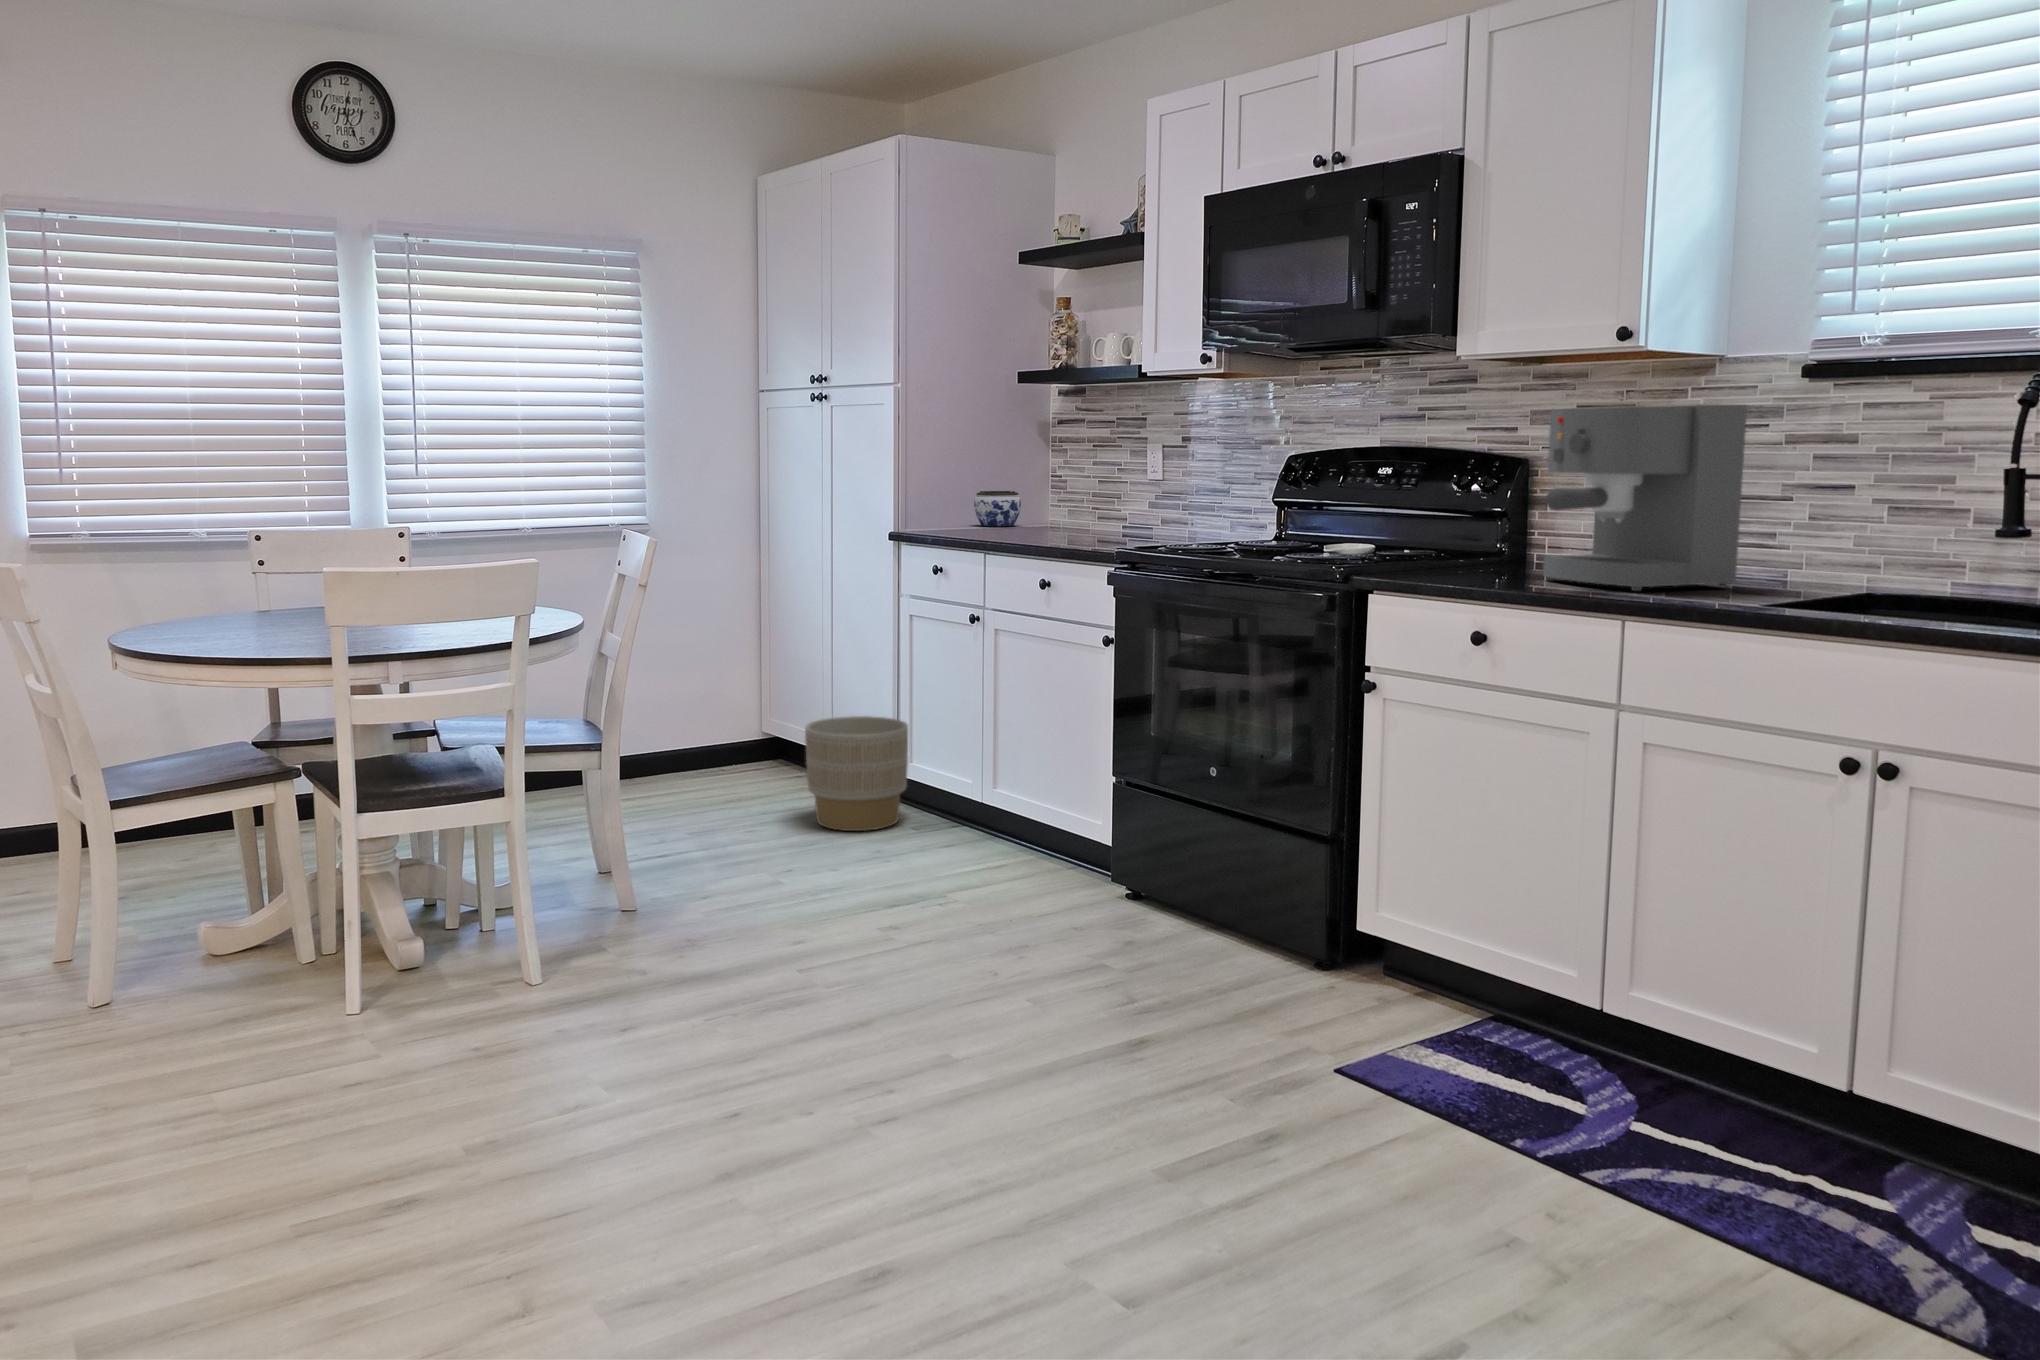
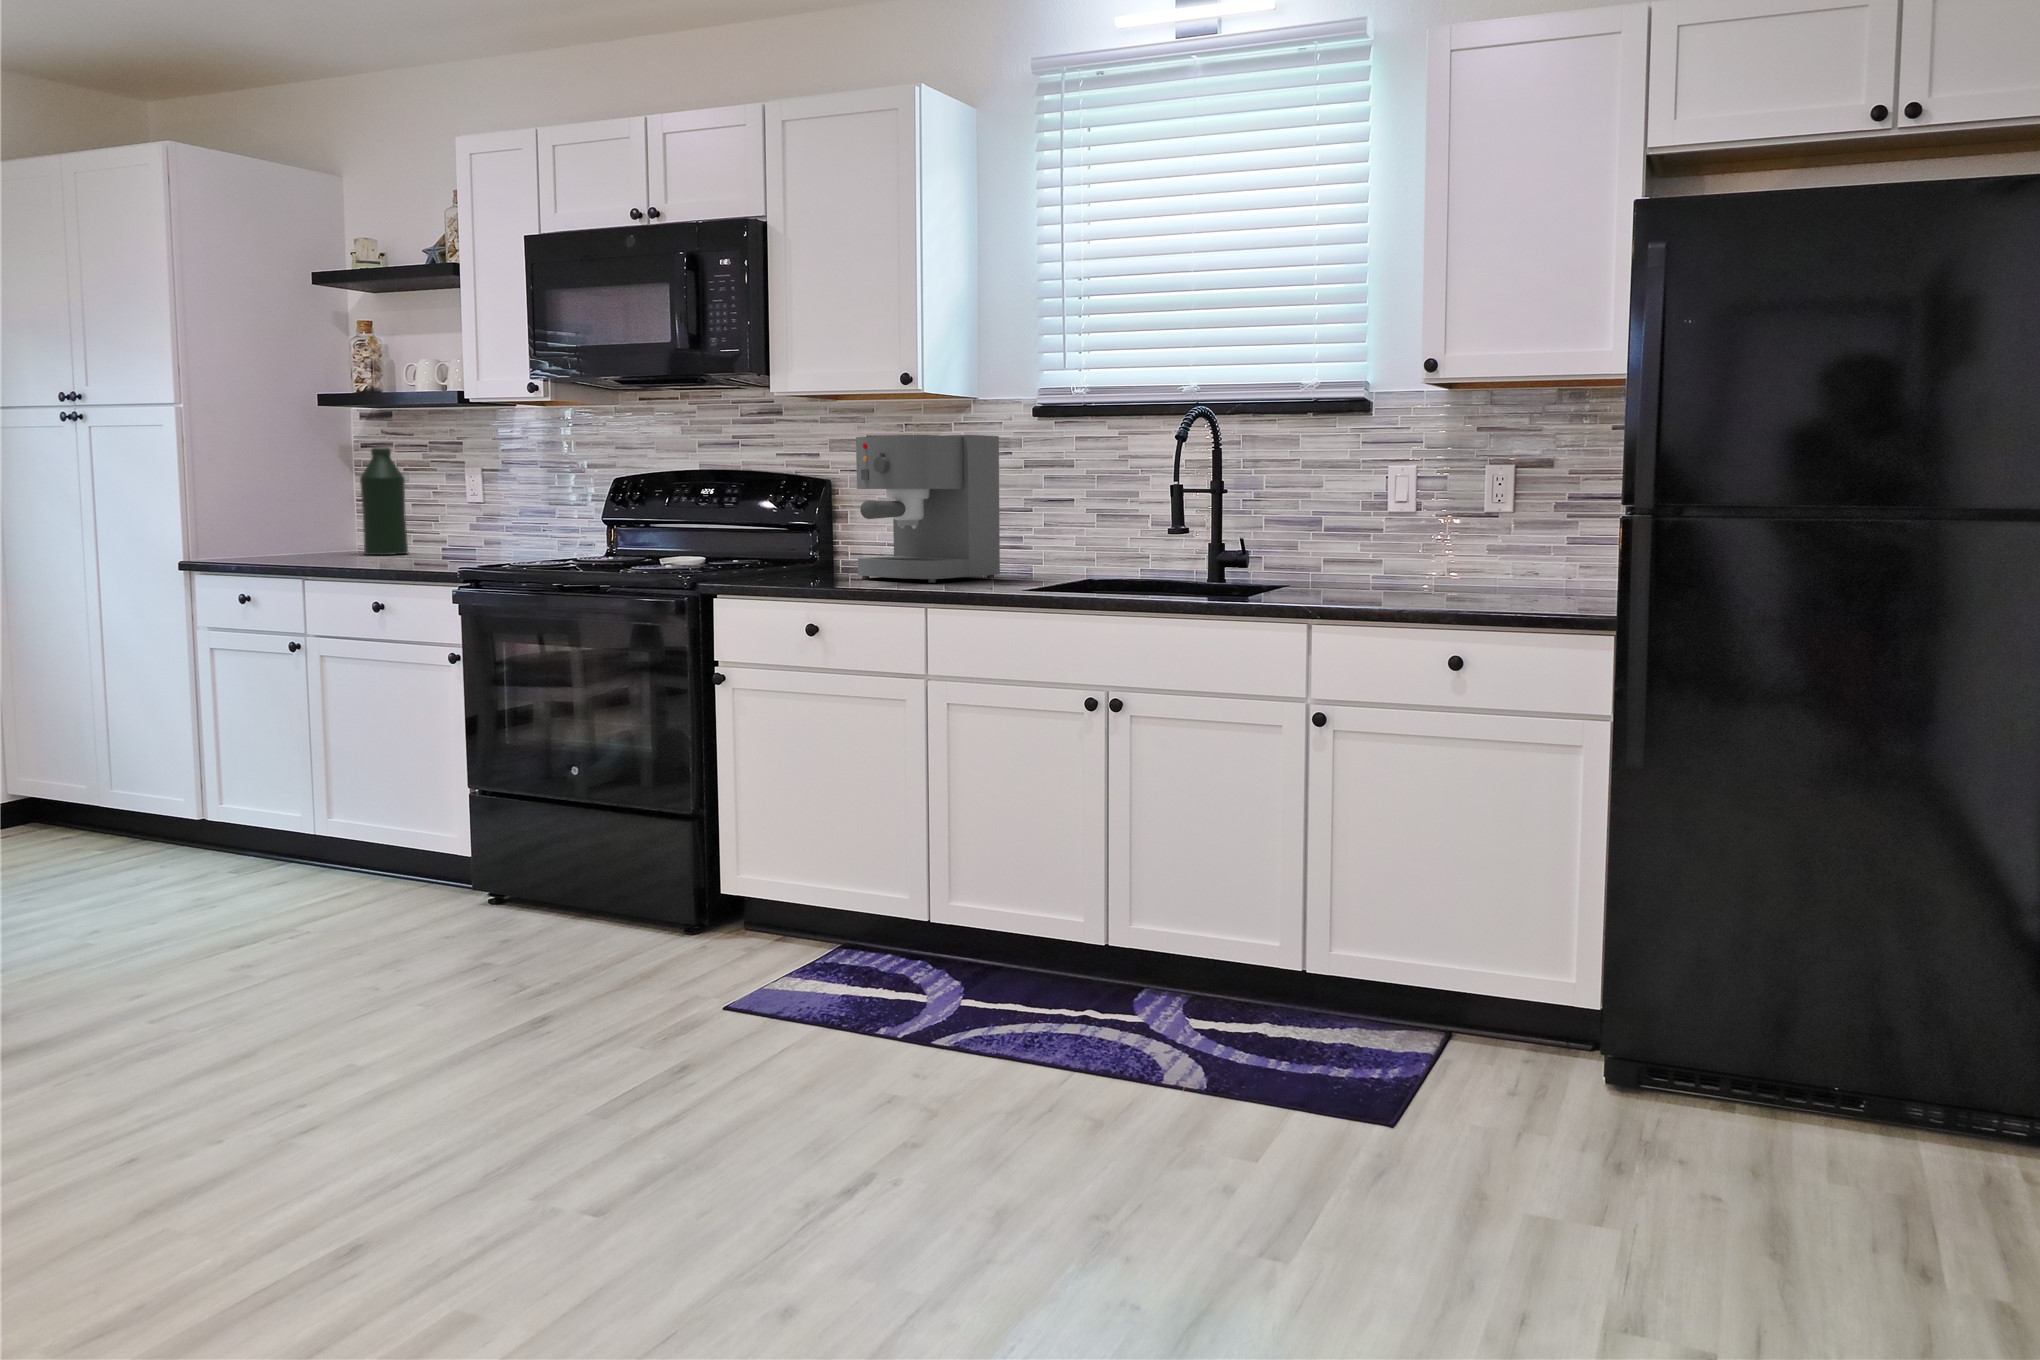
bottle: none [1048,425,1088,530] -> present [360,448,408,555]
jar: present [974,491,1021,526] -> none [272,516,328,553]
planter: present [805,716,908,831] -> none [71,766,211,896]

